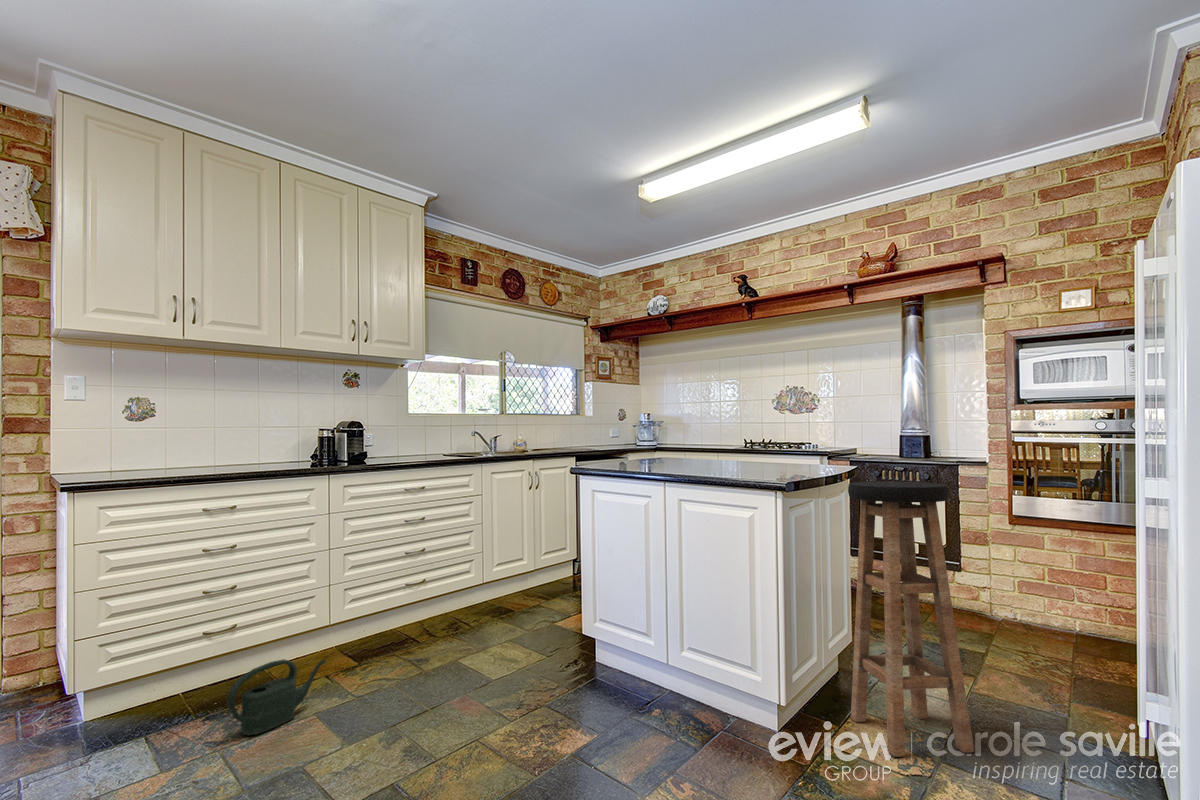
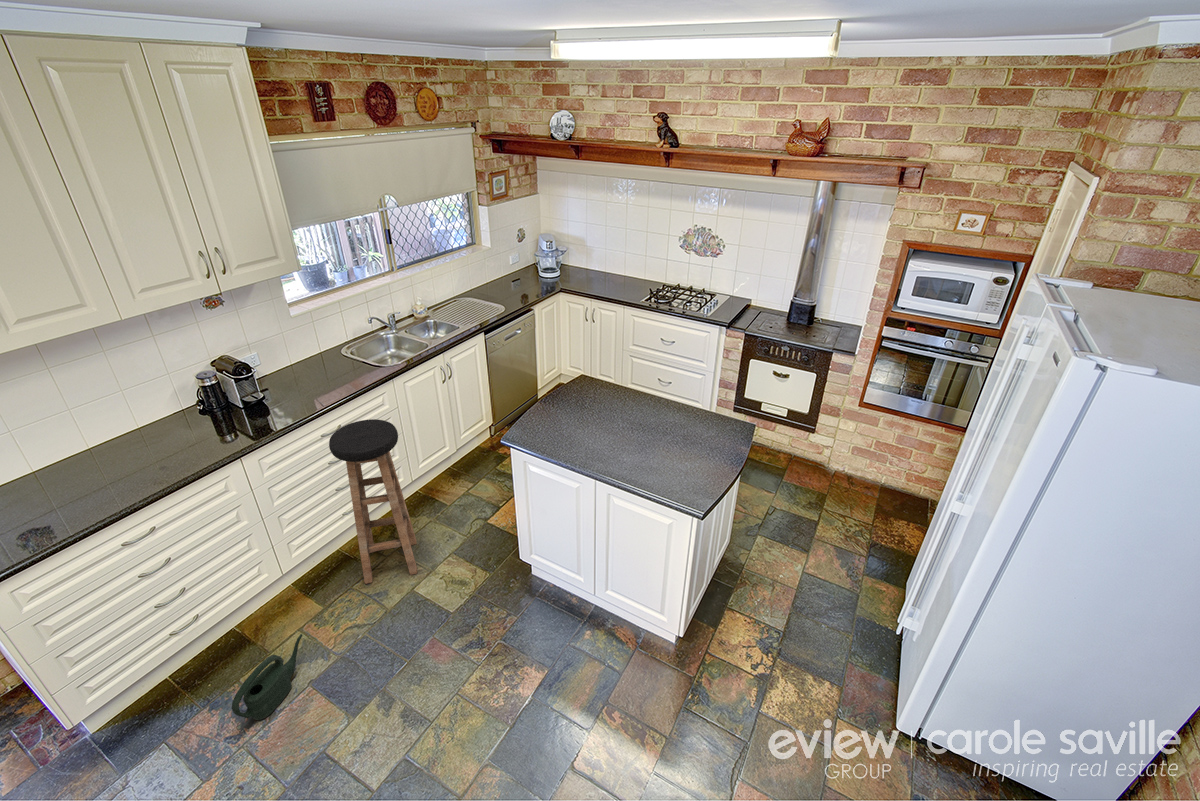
bar stool: present [848,481,974,757] -> present [329,419,417,584]

